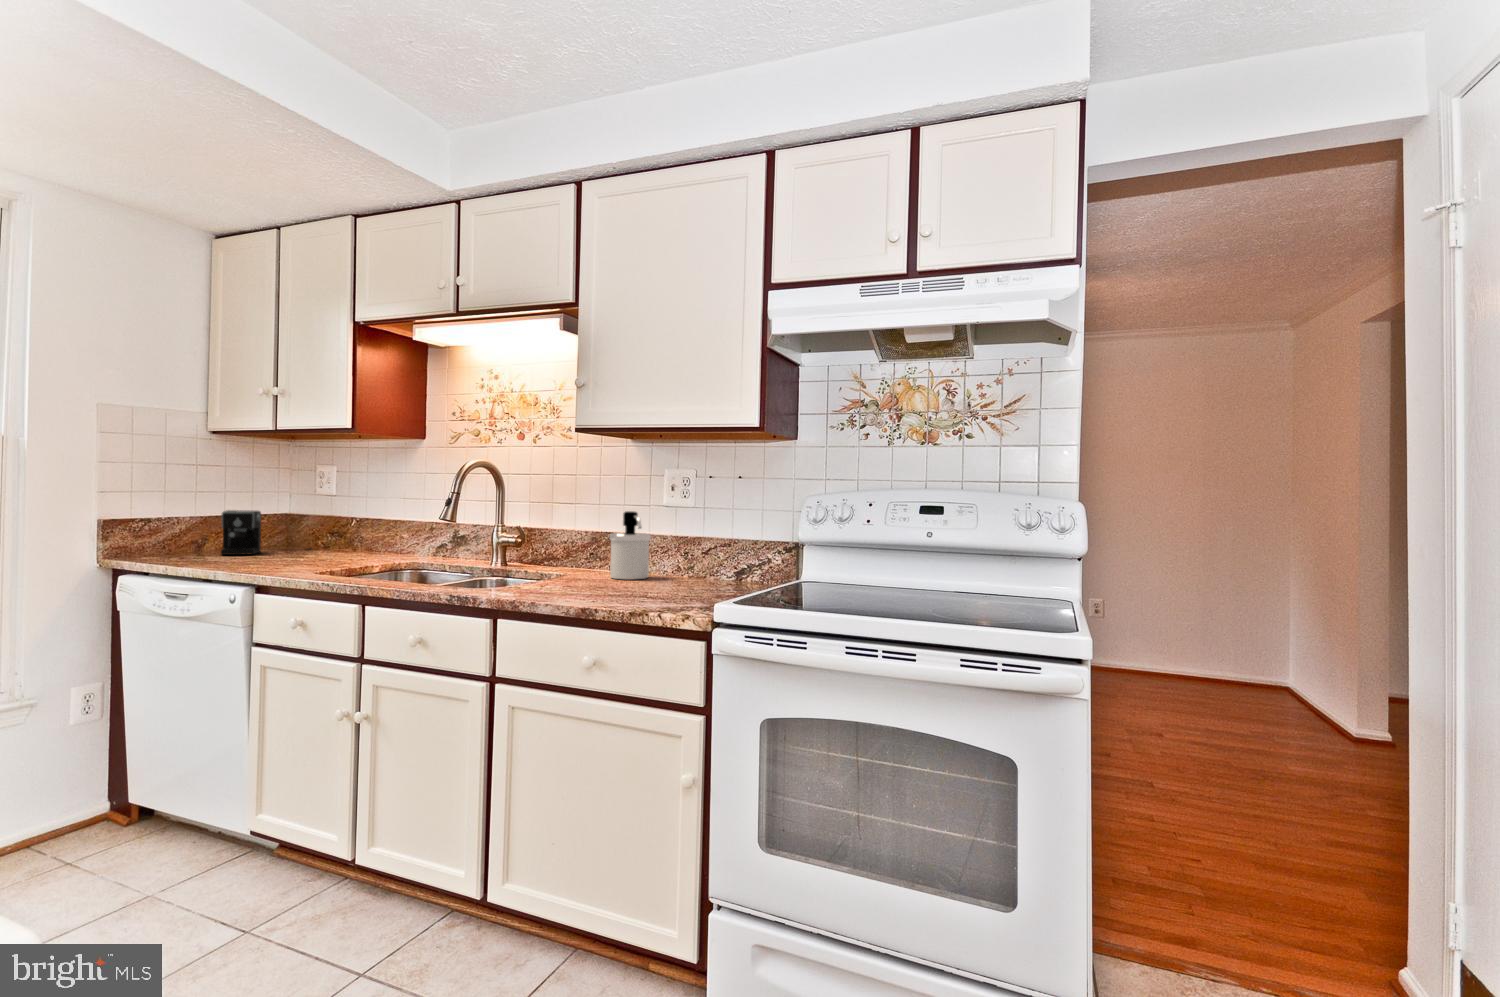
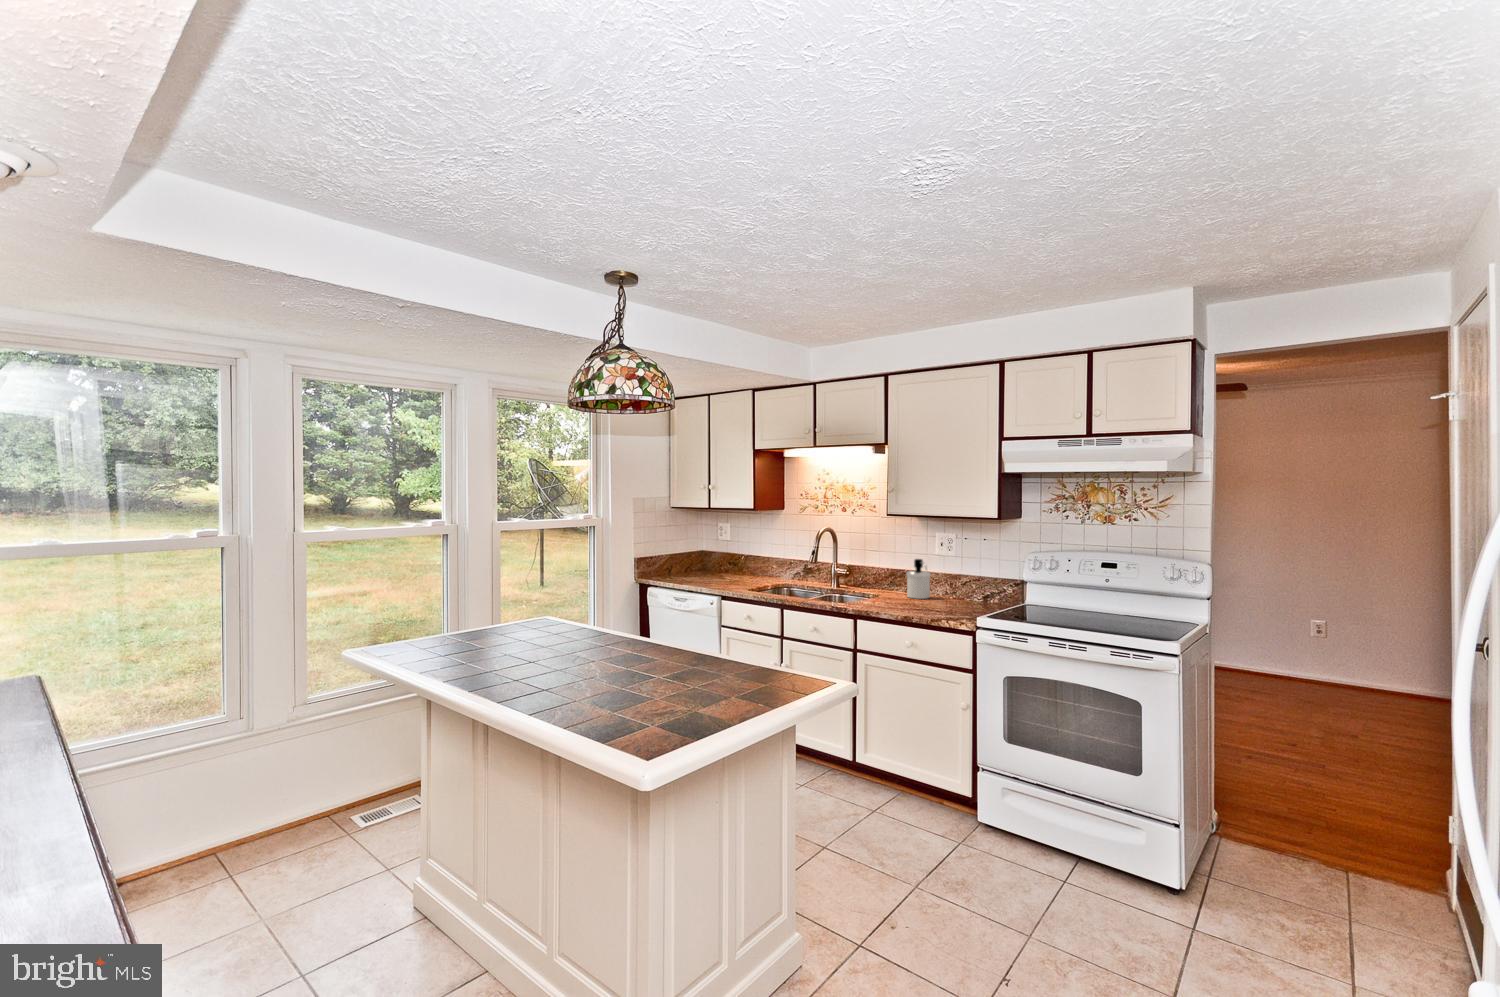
coffee maker: present [221,510,312,555] -> none [682,551,723,576]

